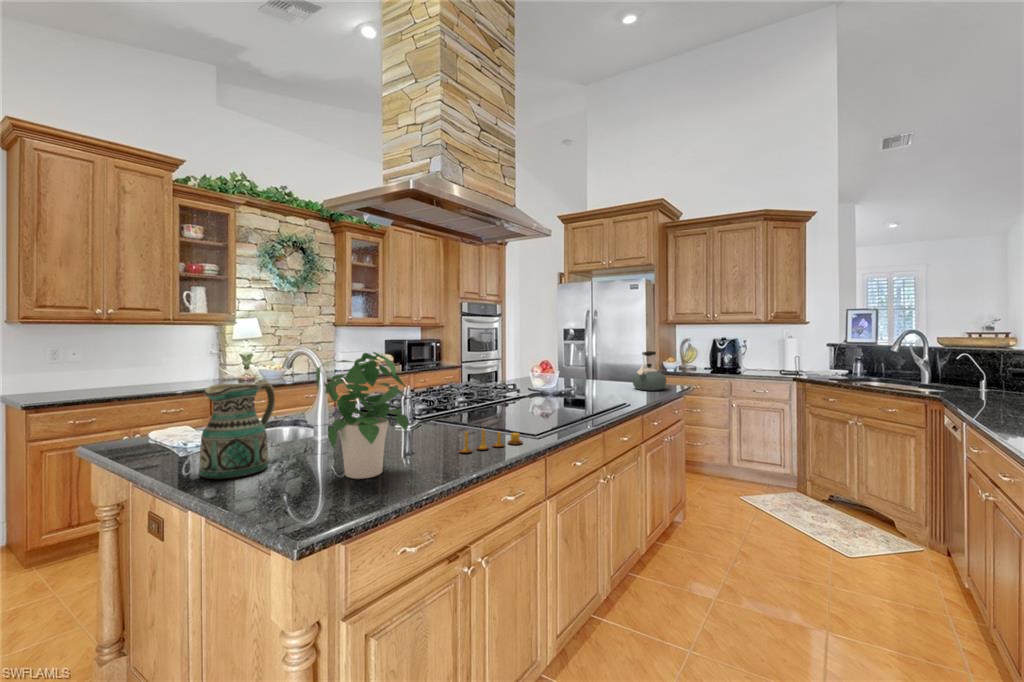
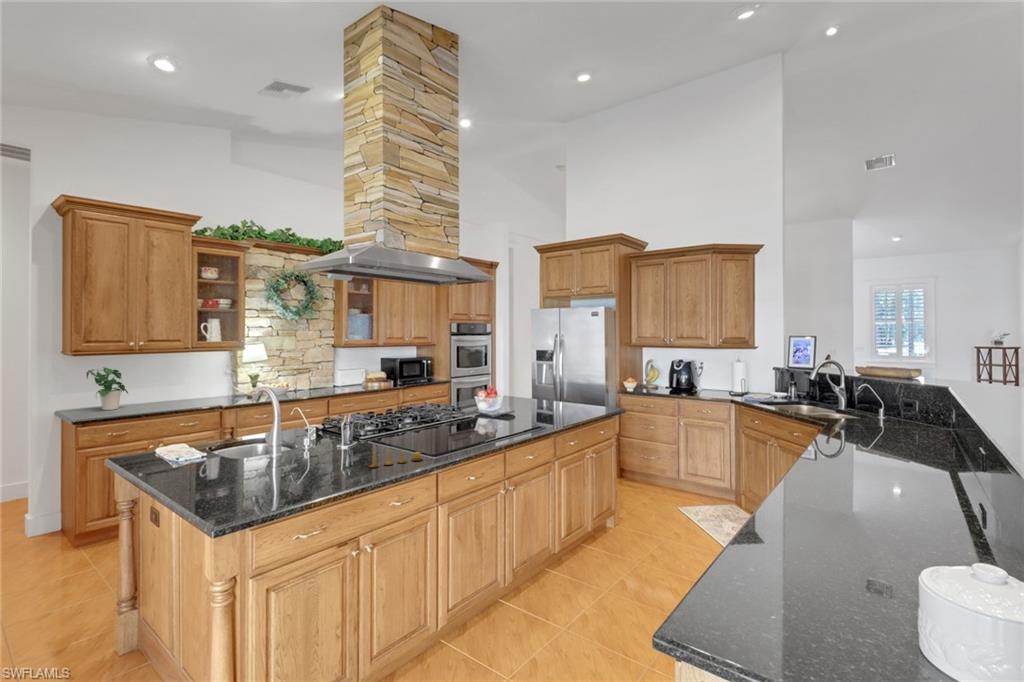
kettle: present [632,351,666,390] -> none [565,378,593,412]
potted plant: present [316,352,409,479] -> present [87,368,128,410]
ceramic pitcher: present [199,380,275,479] -> none [177,413,236,484]

